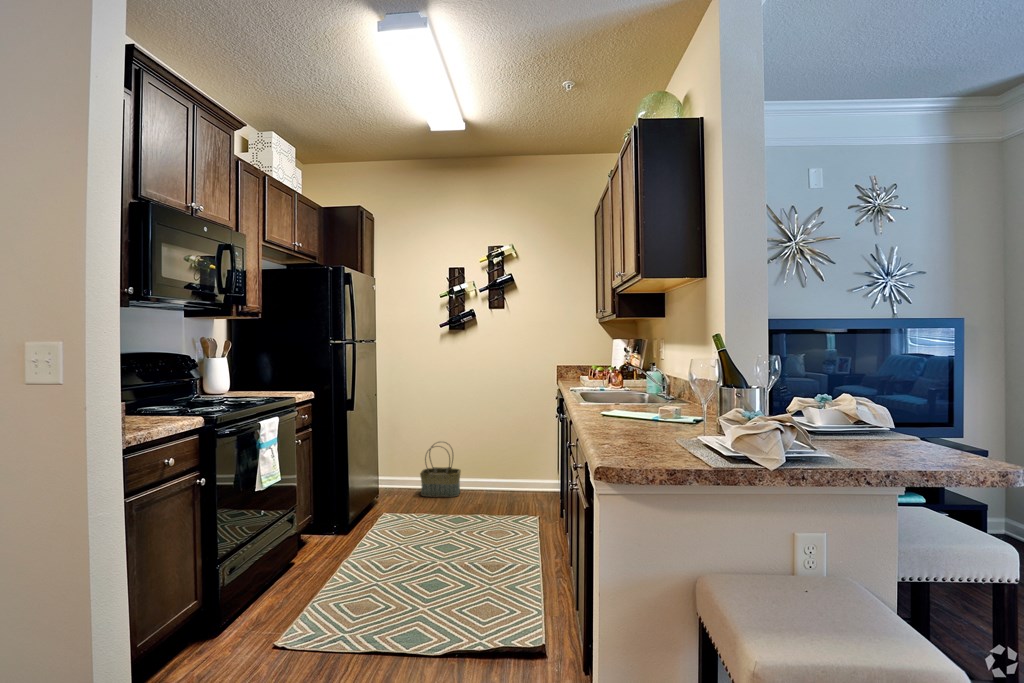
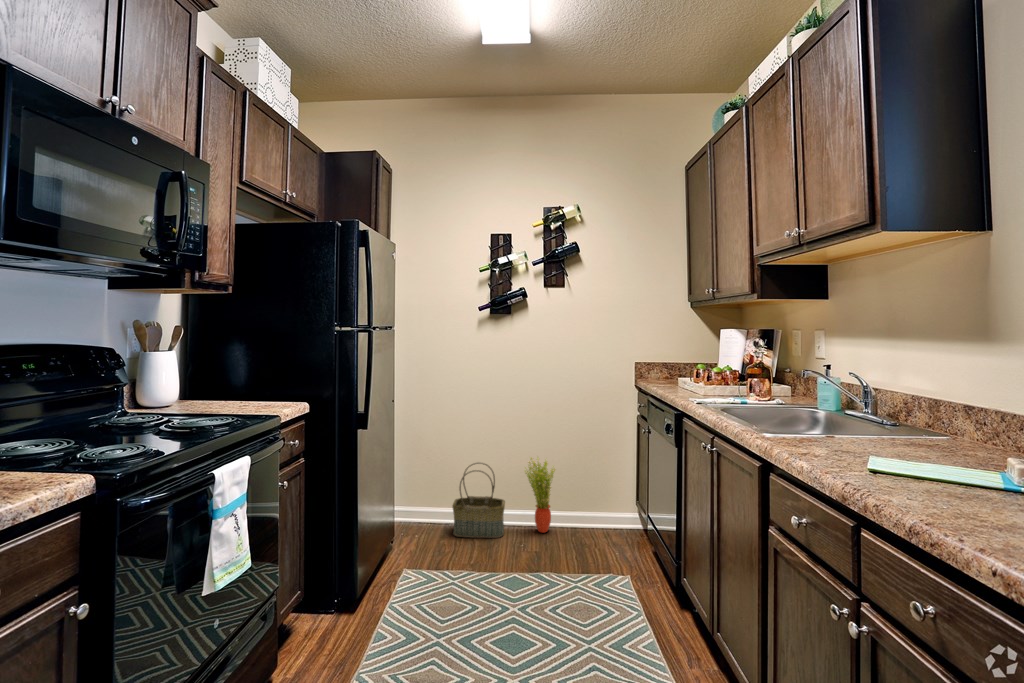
potted plant: none [474,436,498,494] -> present [525,458,555,533]

